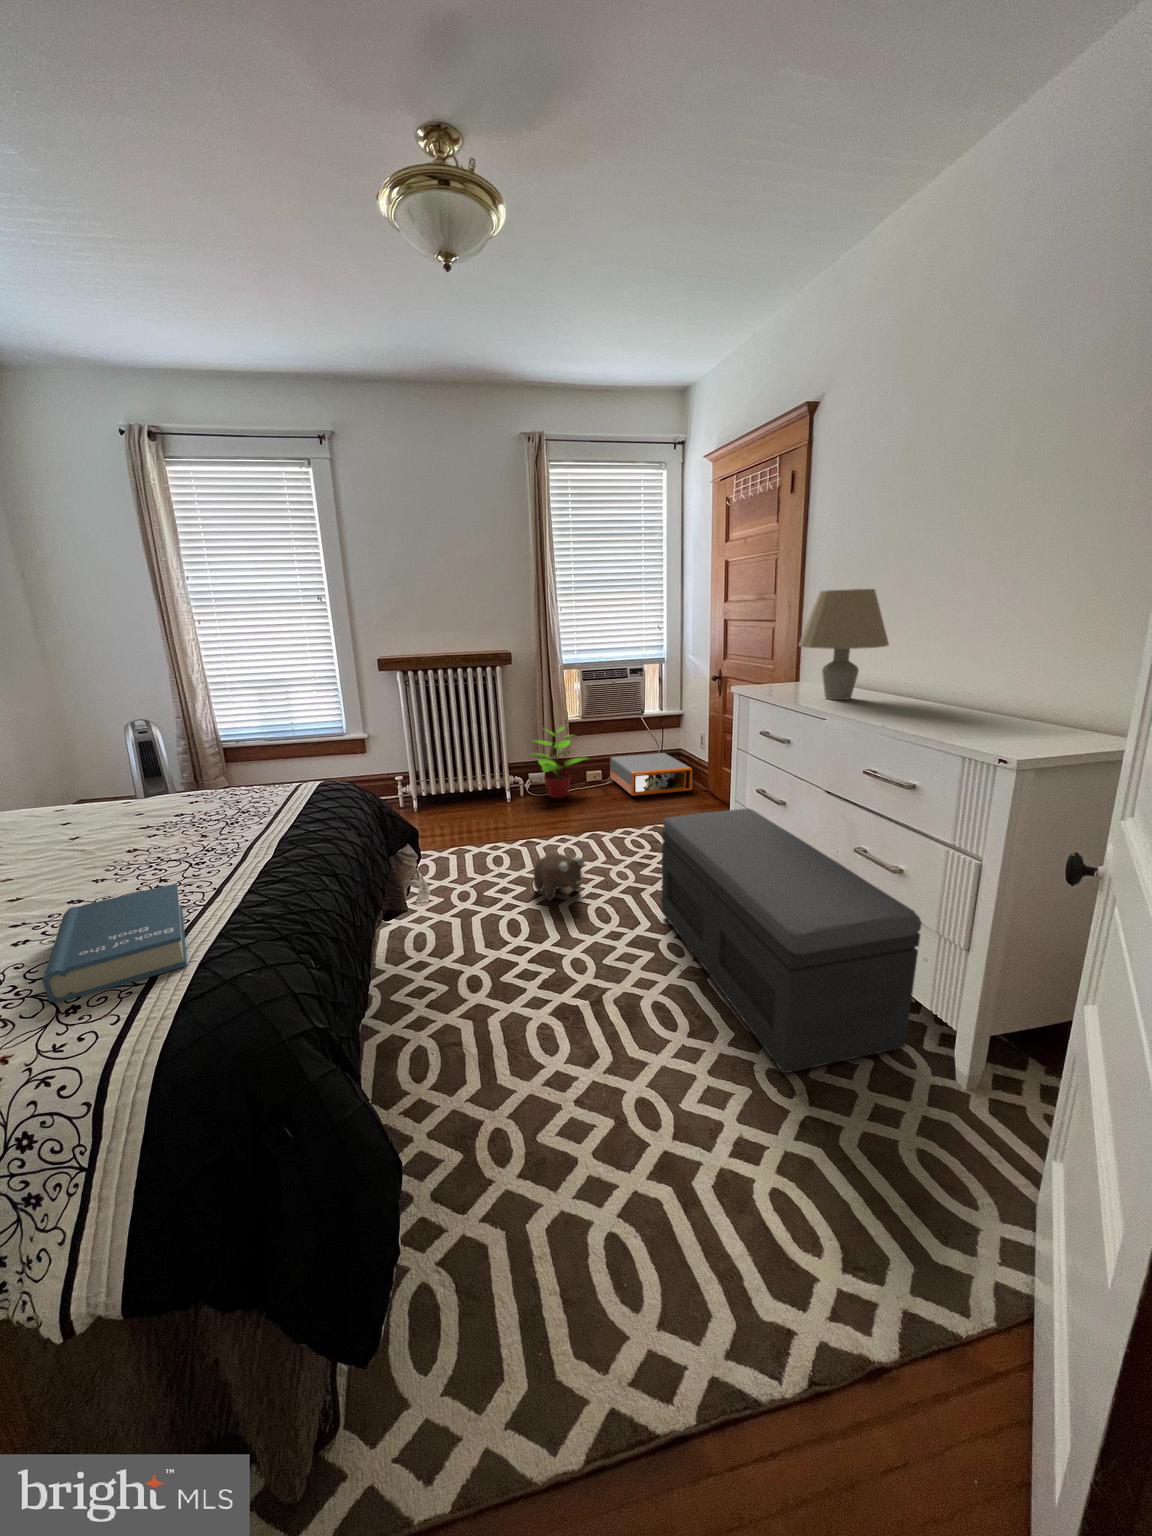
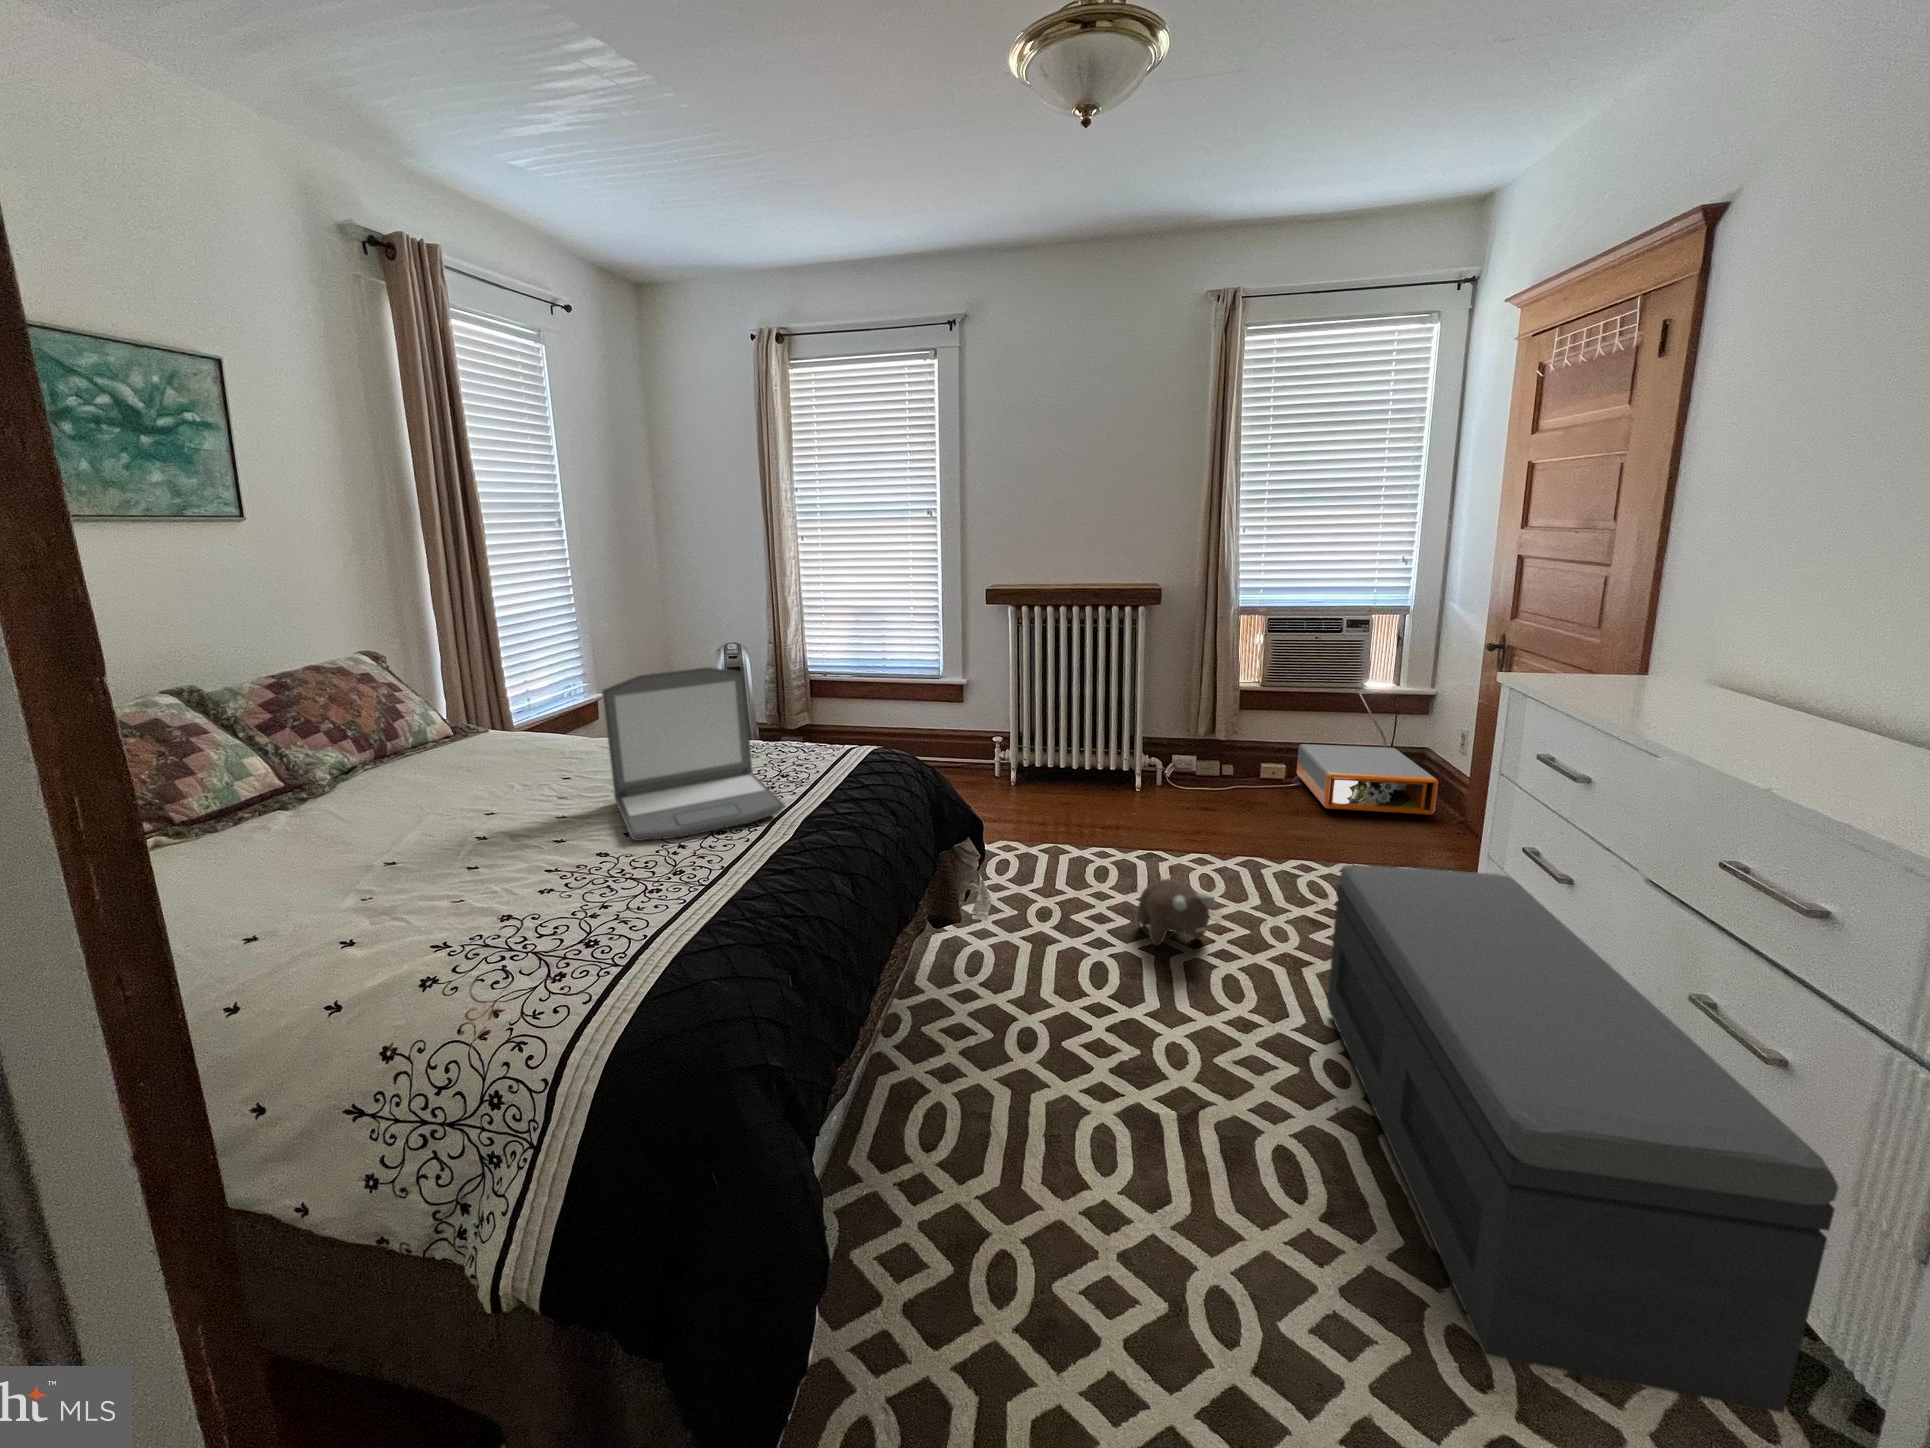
table lamp: present [799,589,889,700] -> none [1630,522,1848,718]
laptop: none [26,719,254,889] -> present [602,667,785,841]
potted plant: present [531,727,587,798] -> none [1169,690,1263,794]
book: present [42,883,187,1003] -> none [547,856,690,965]

